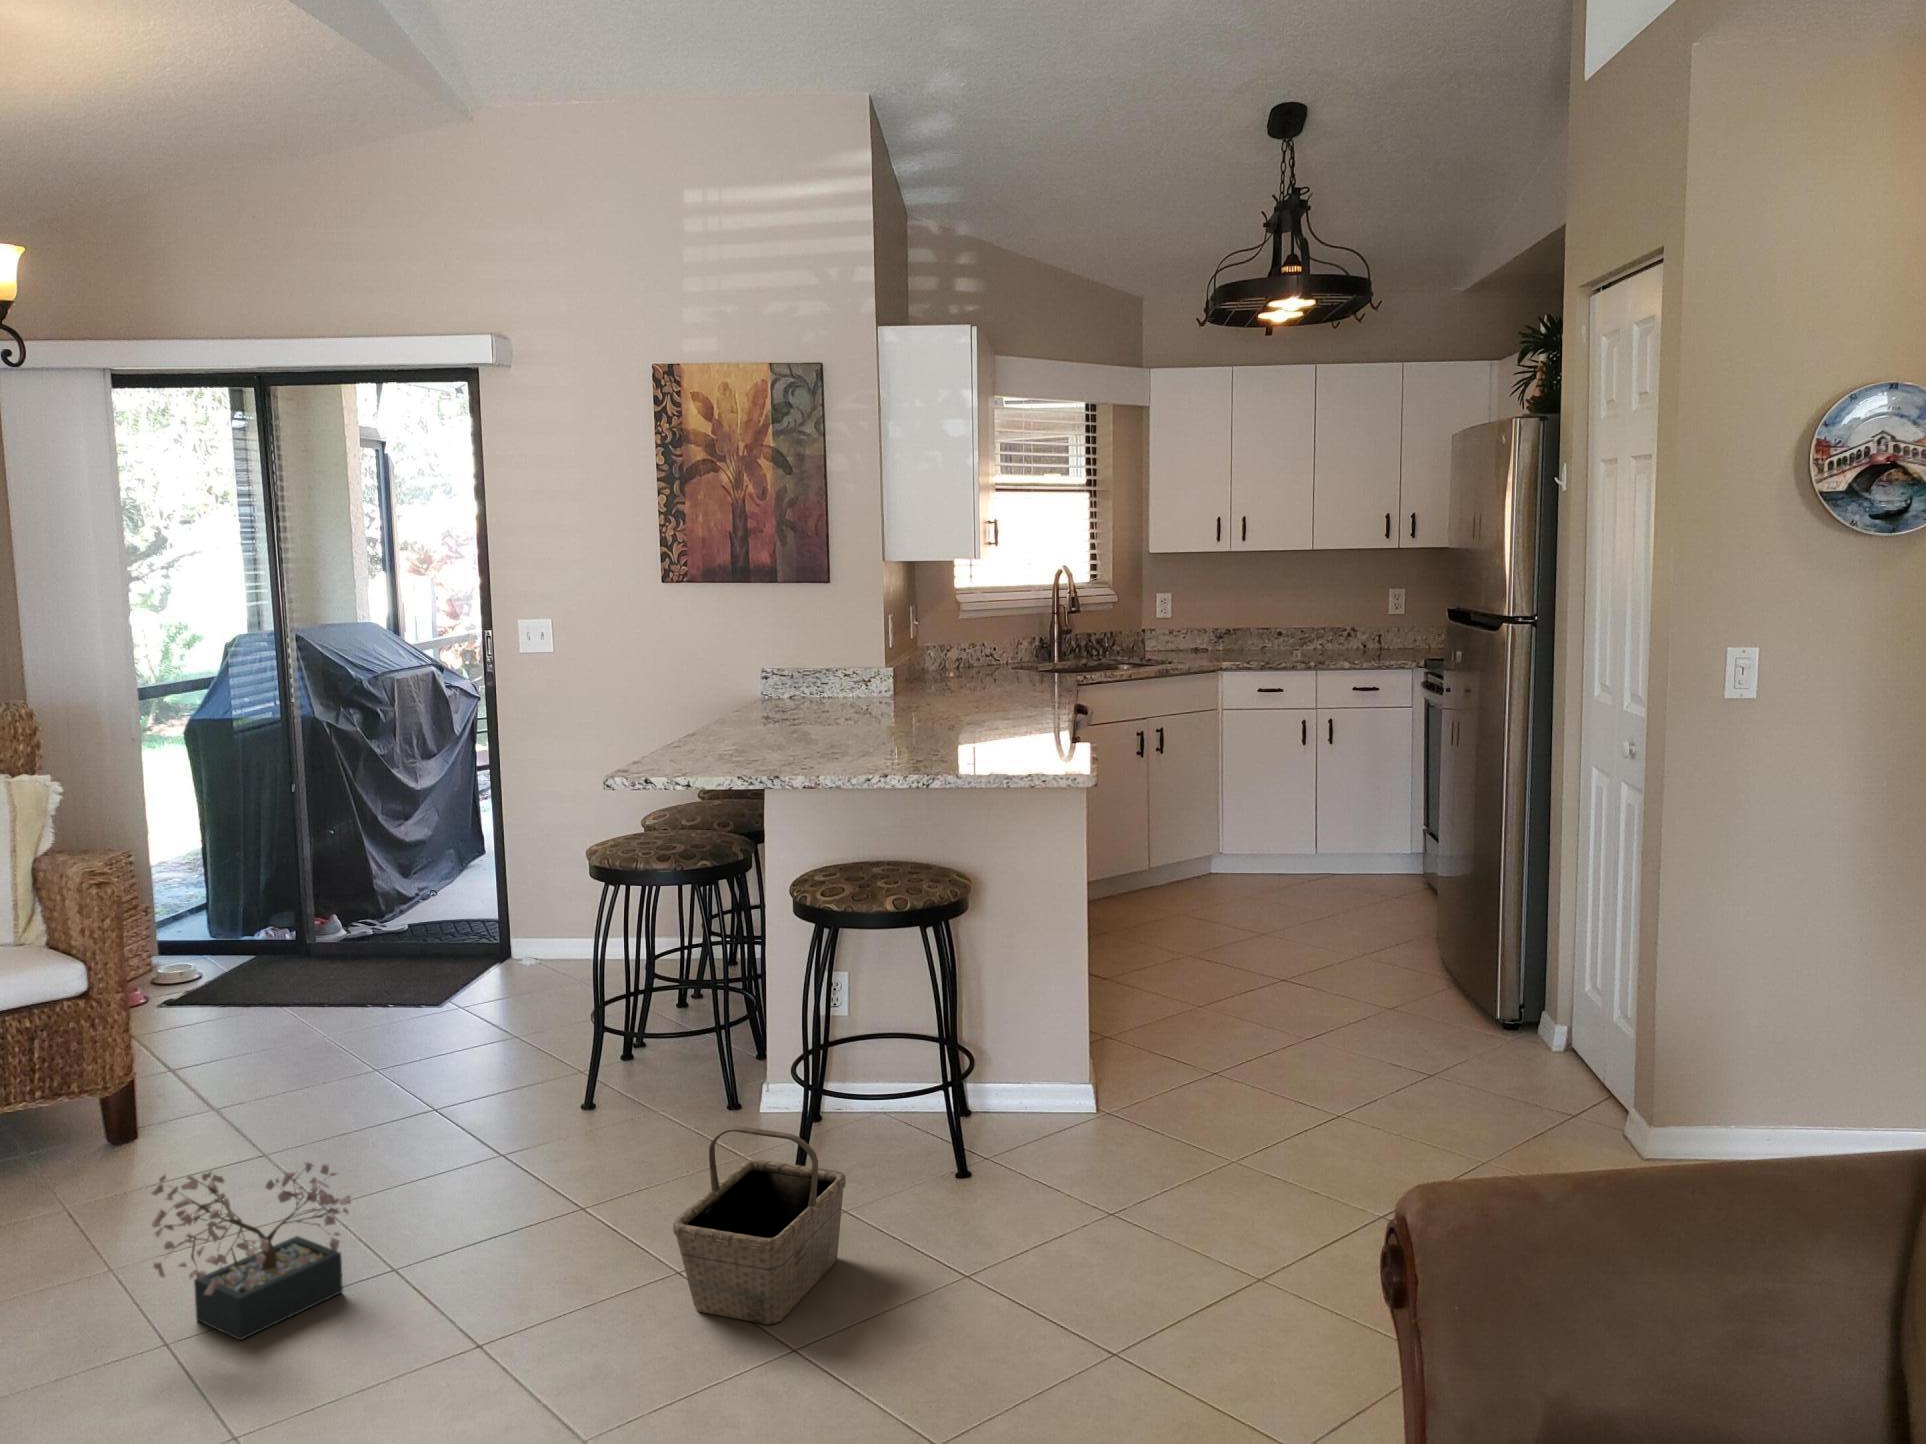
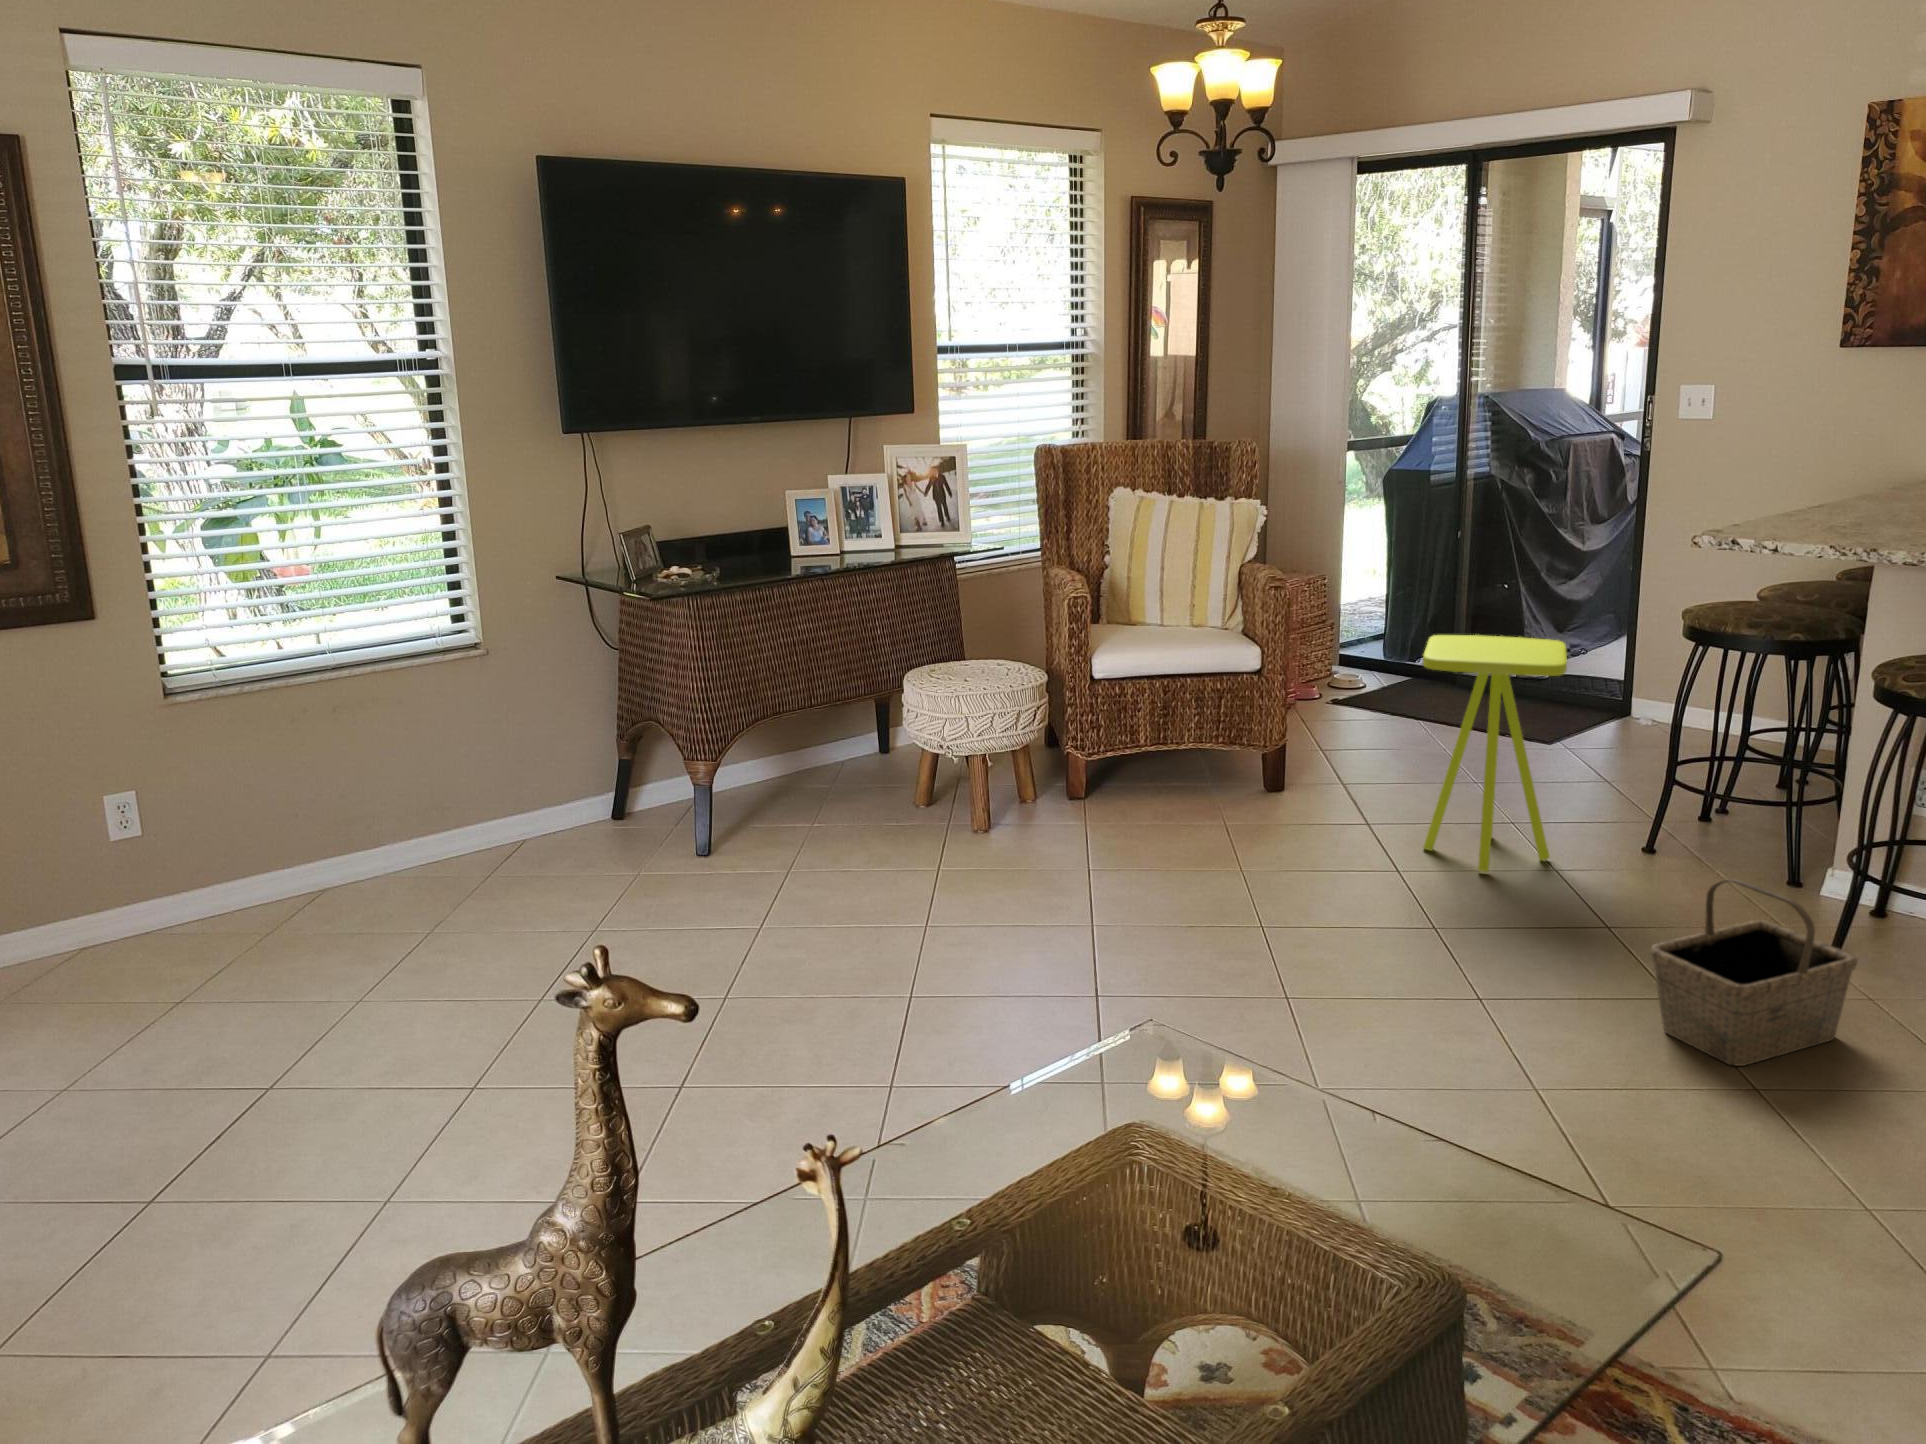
side table: none [326,900,498,1182] -> present [1423,635,1567,872]
decorative plant: present [151,1163,351,1340] -> none [1245,800,1397,935]

